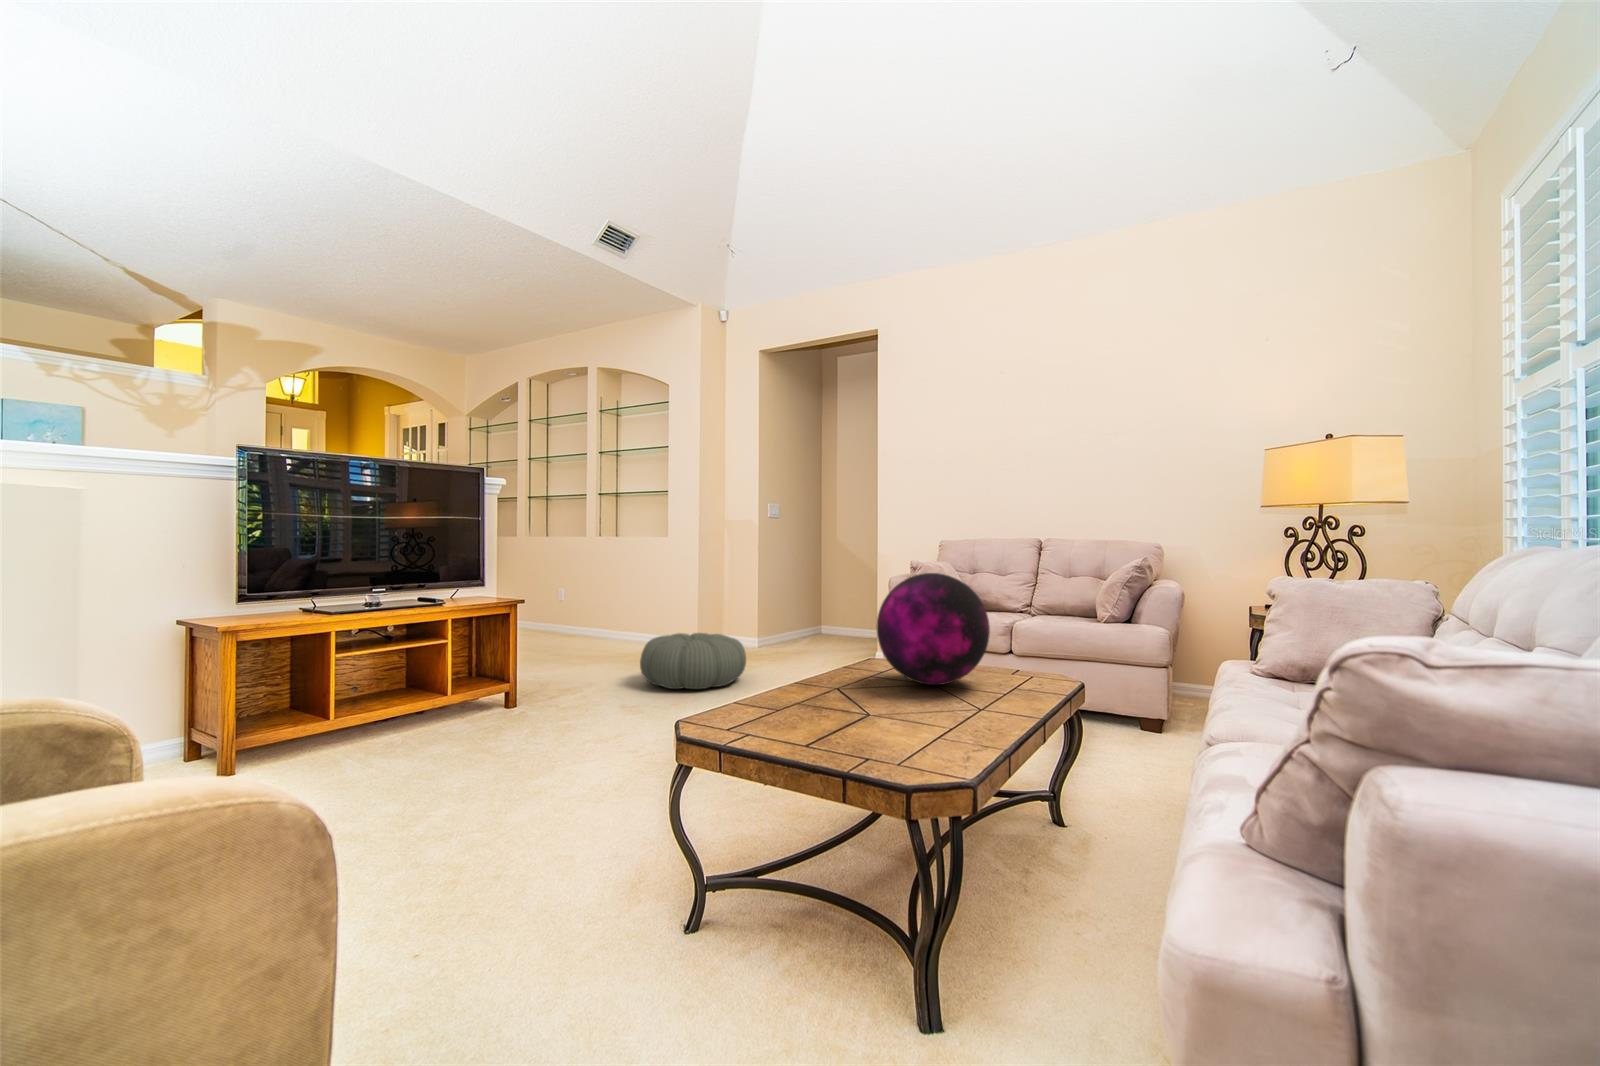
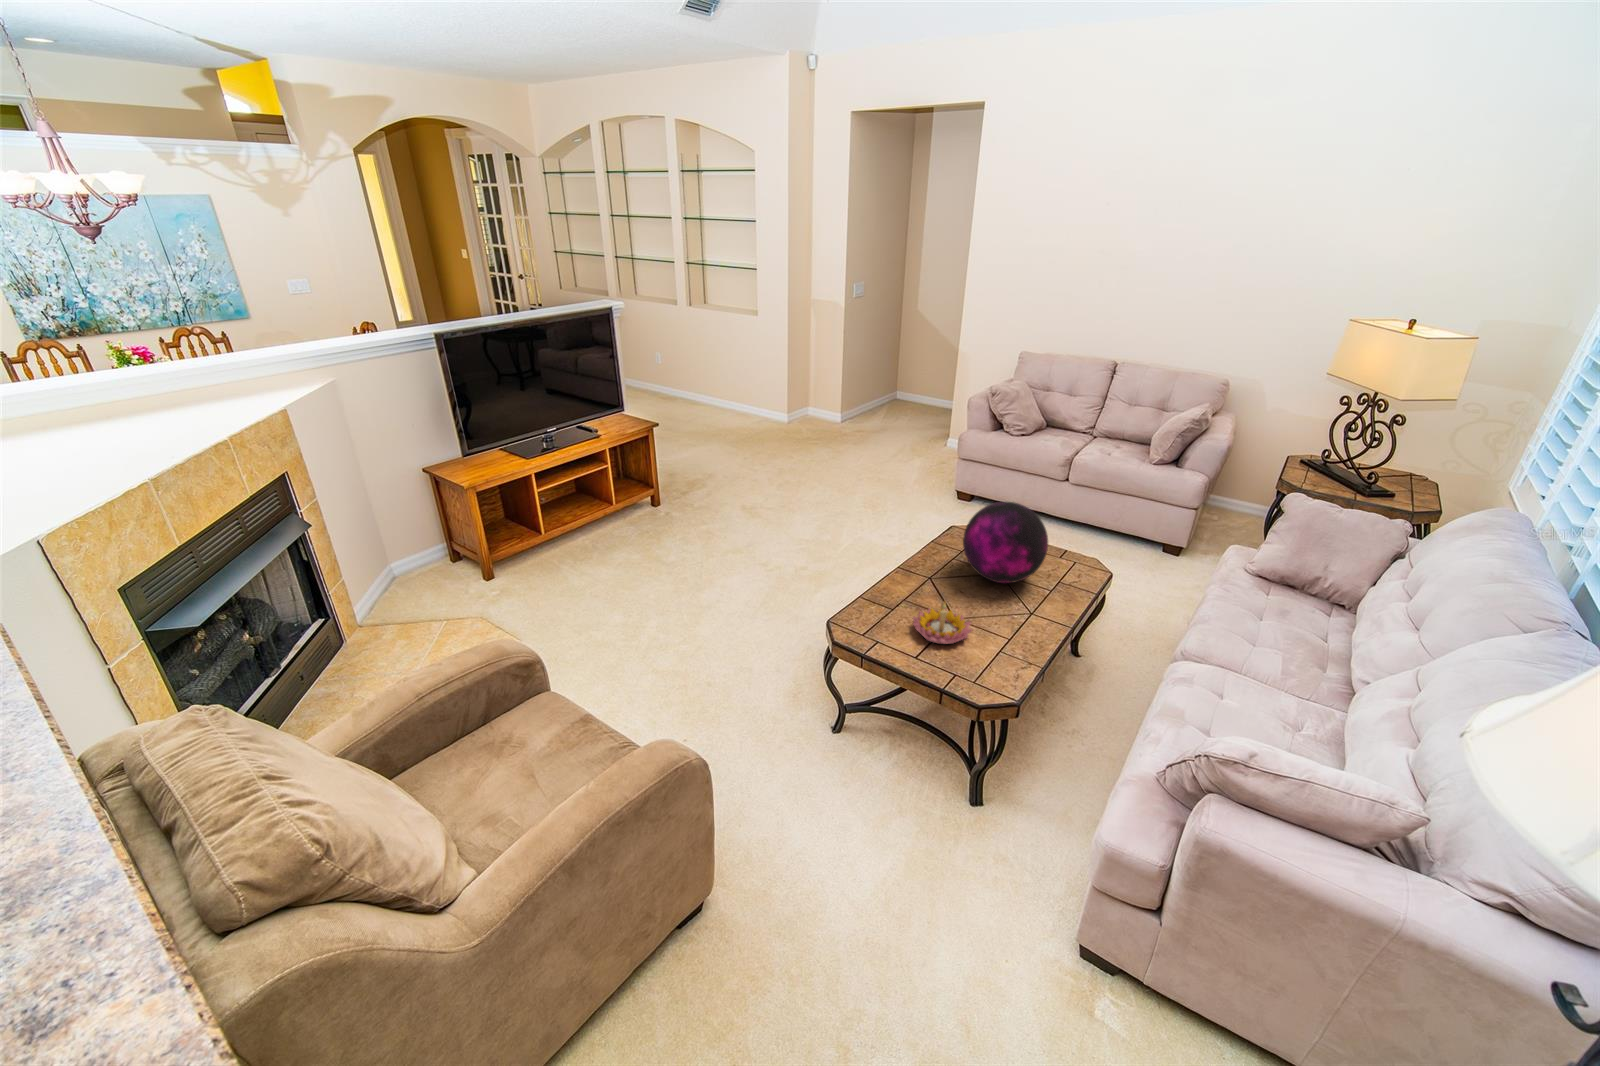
pouf: present [640,633,746,690] -> none [750,430,838,485]
candle holder: none [802,663,893,732] -> present [913,602,972,644]

